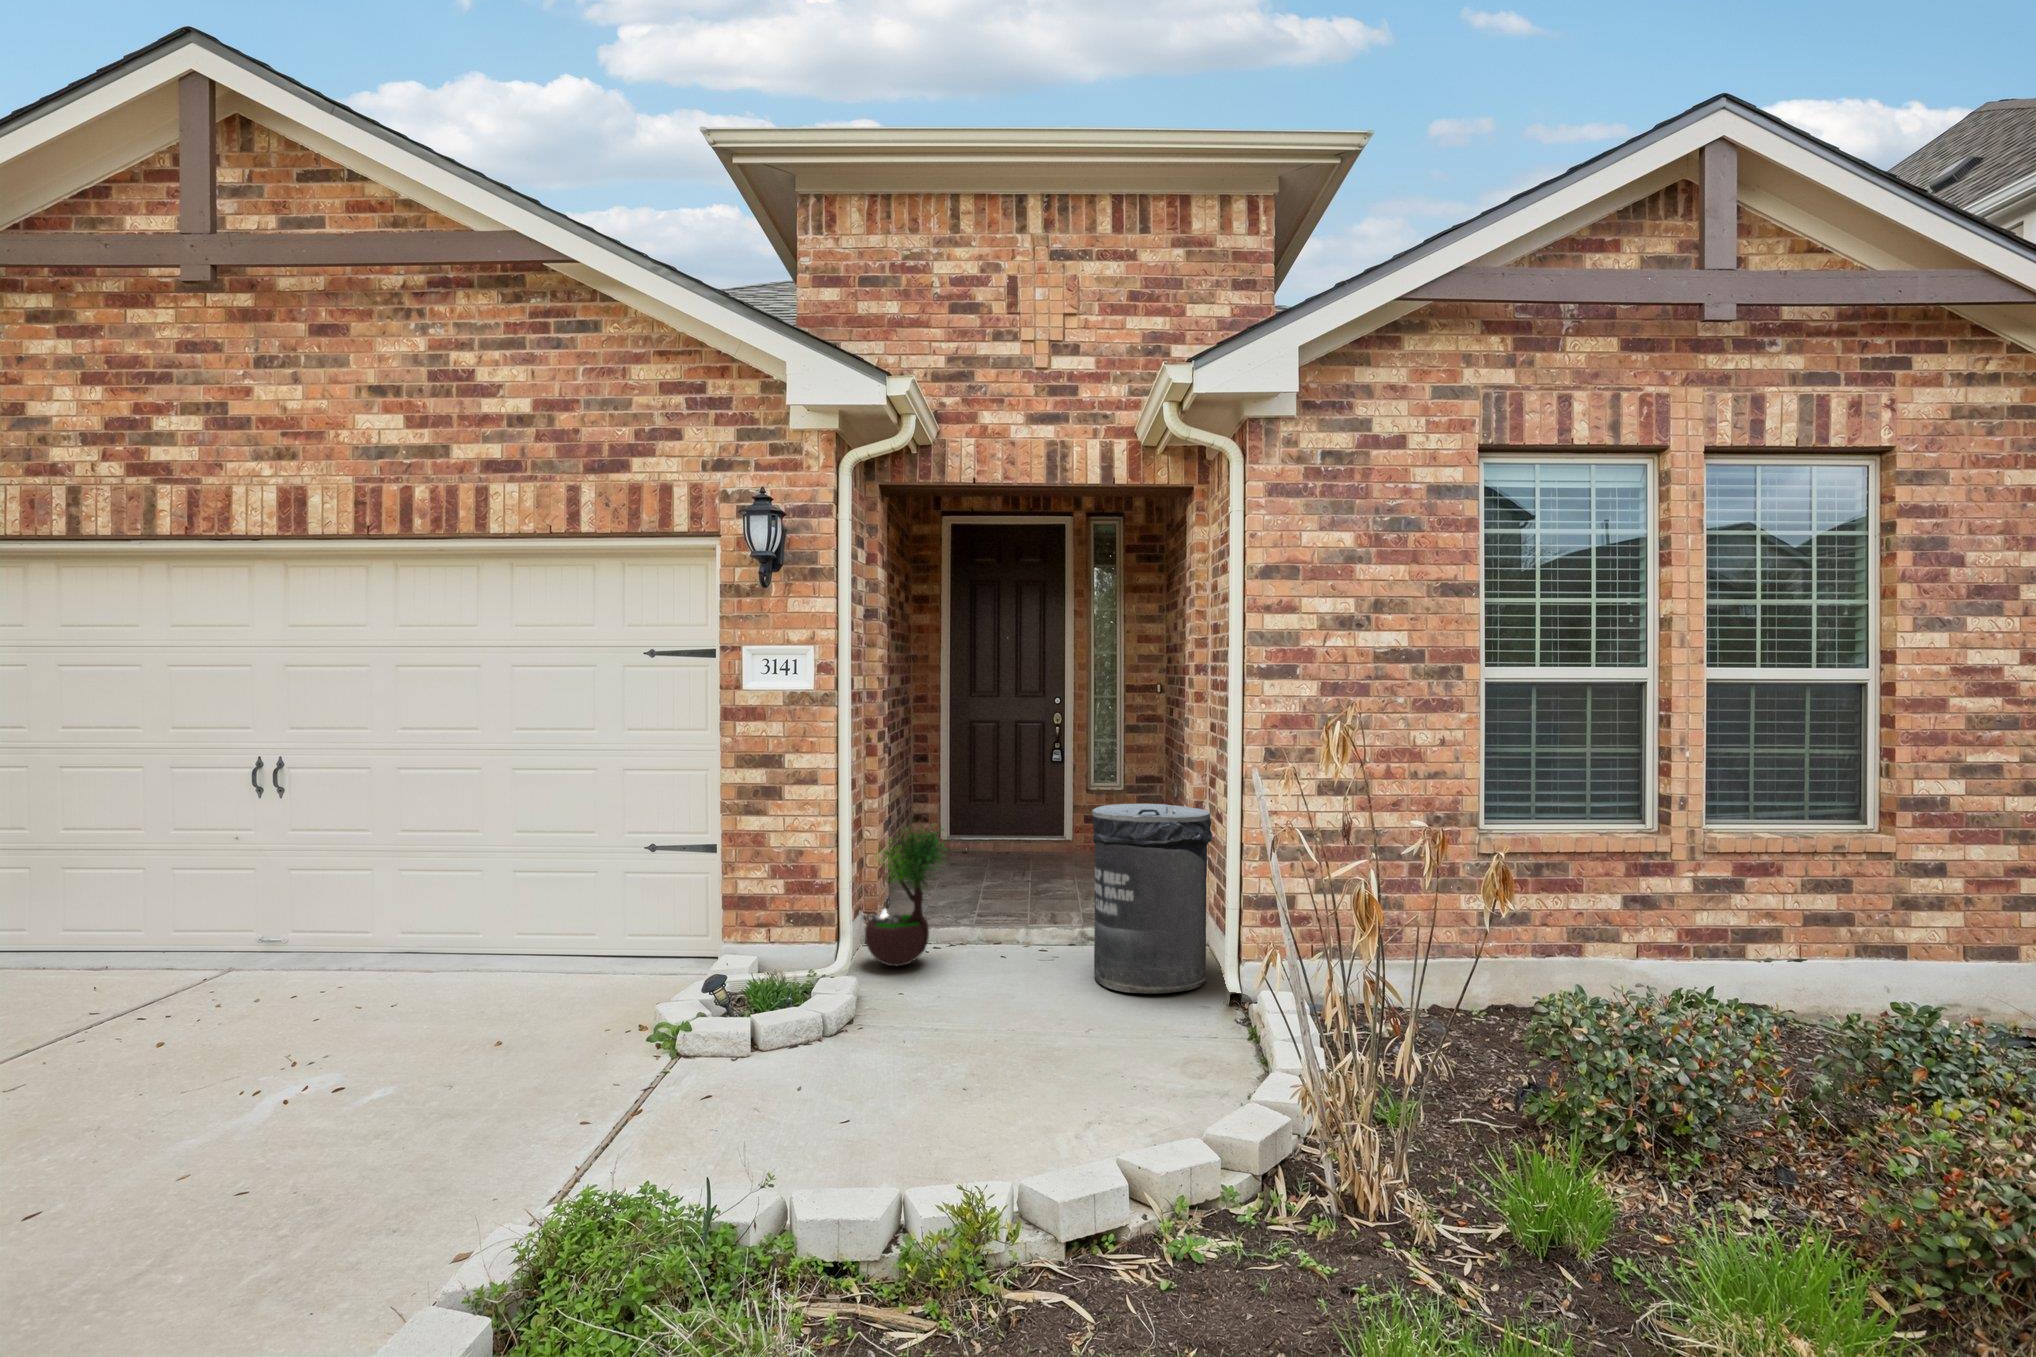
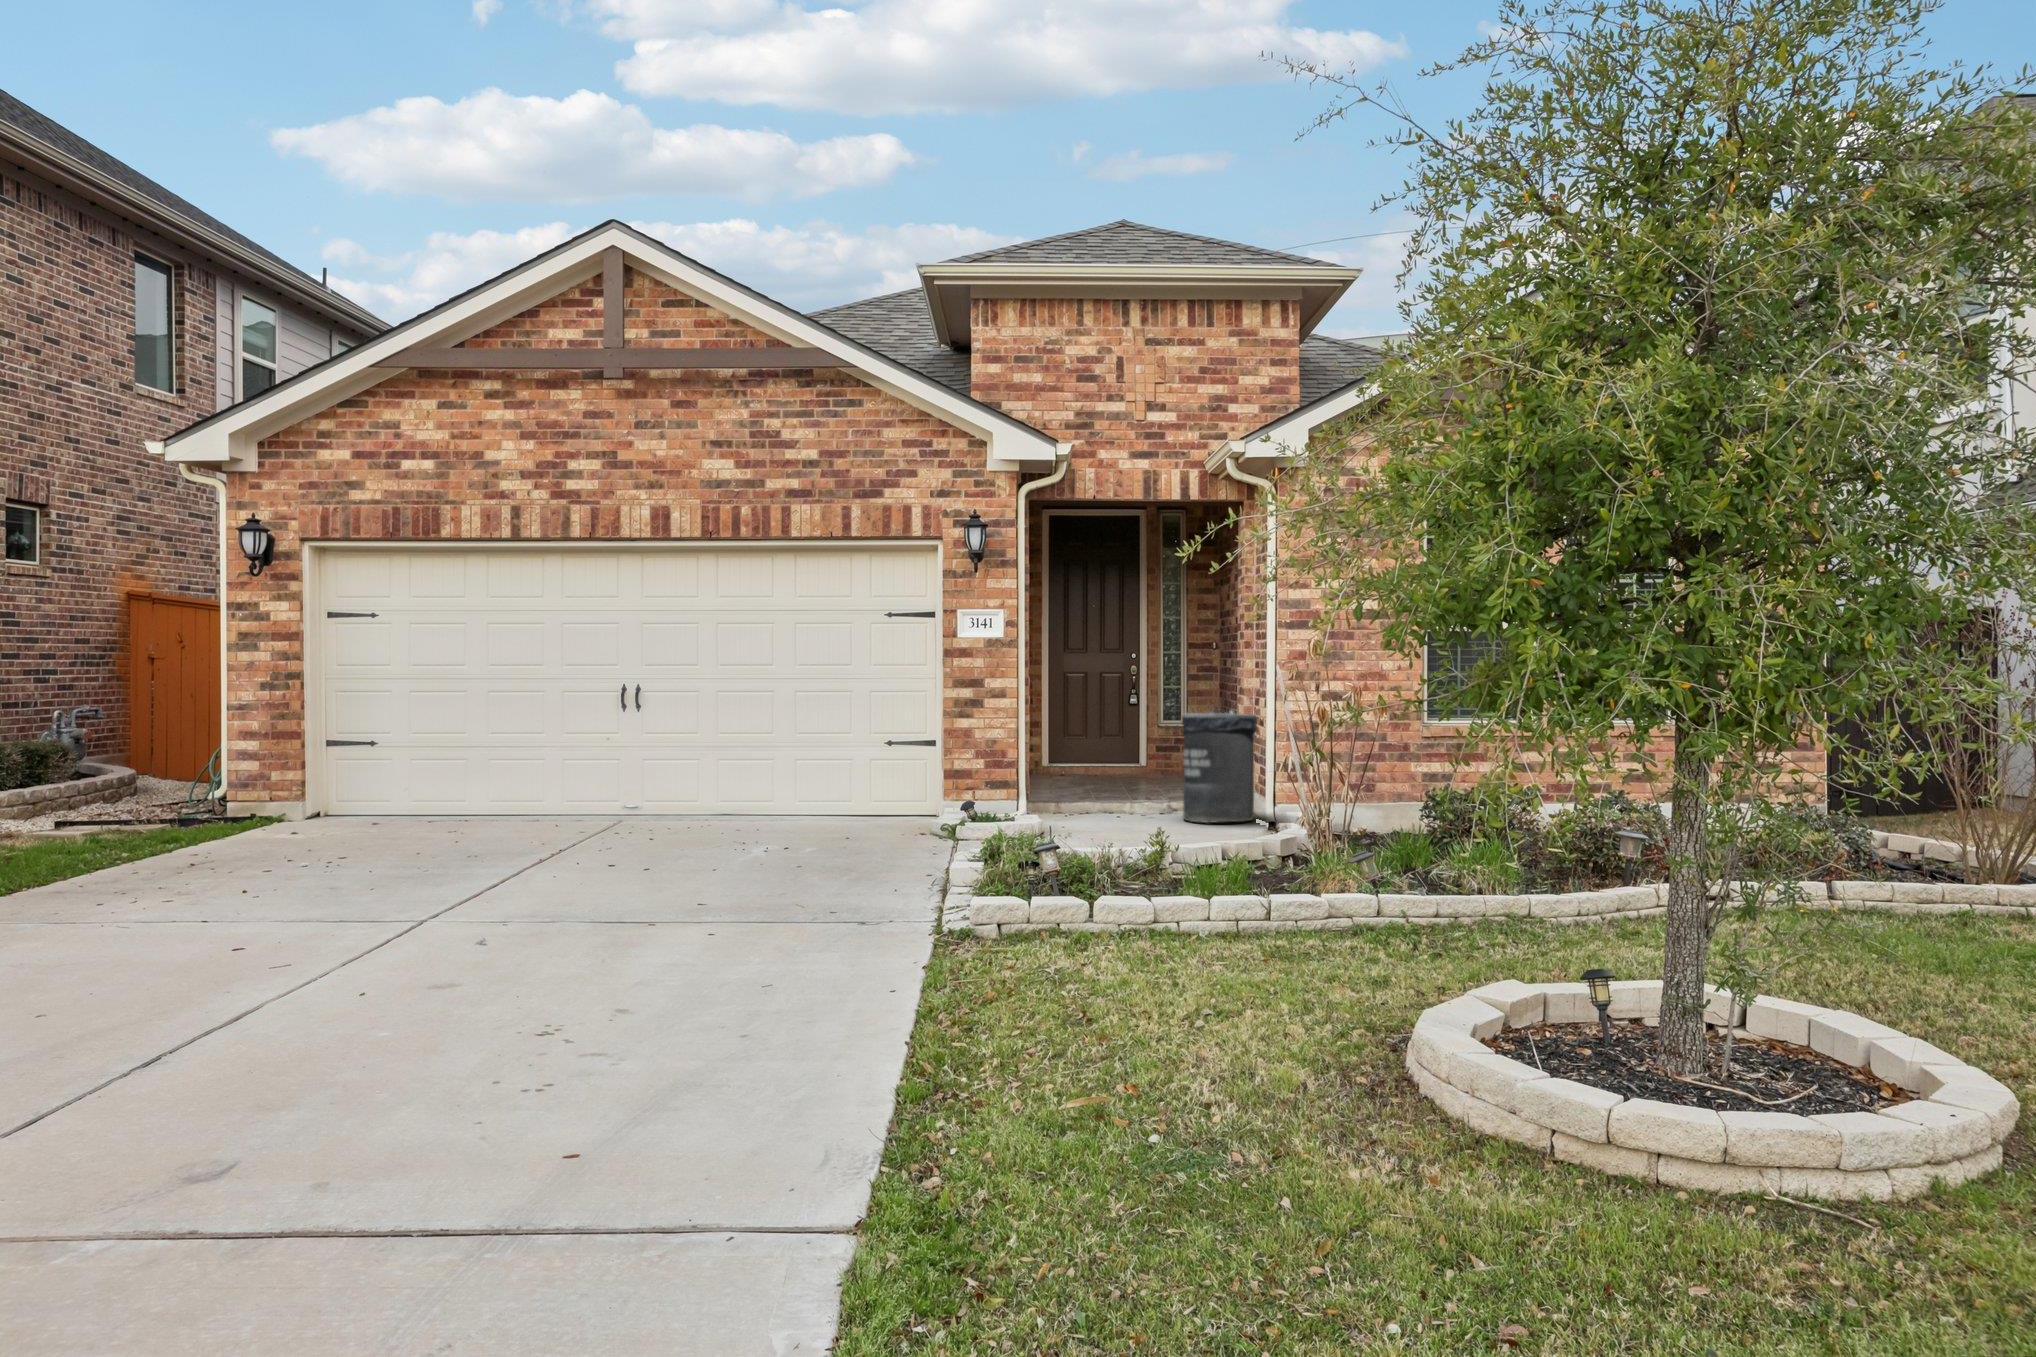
potted tree: present [865,825,946,966] -> none [1033,721,1088,818]

